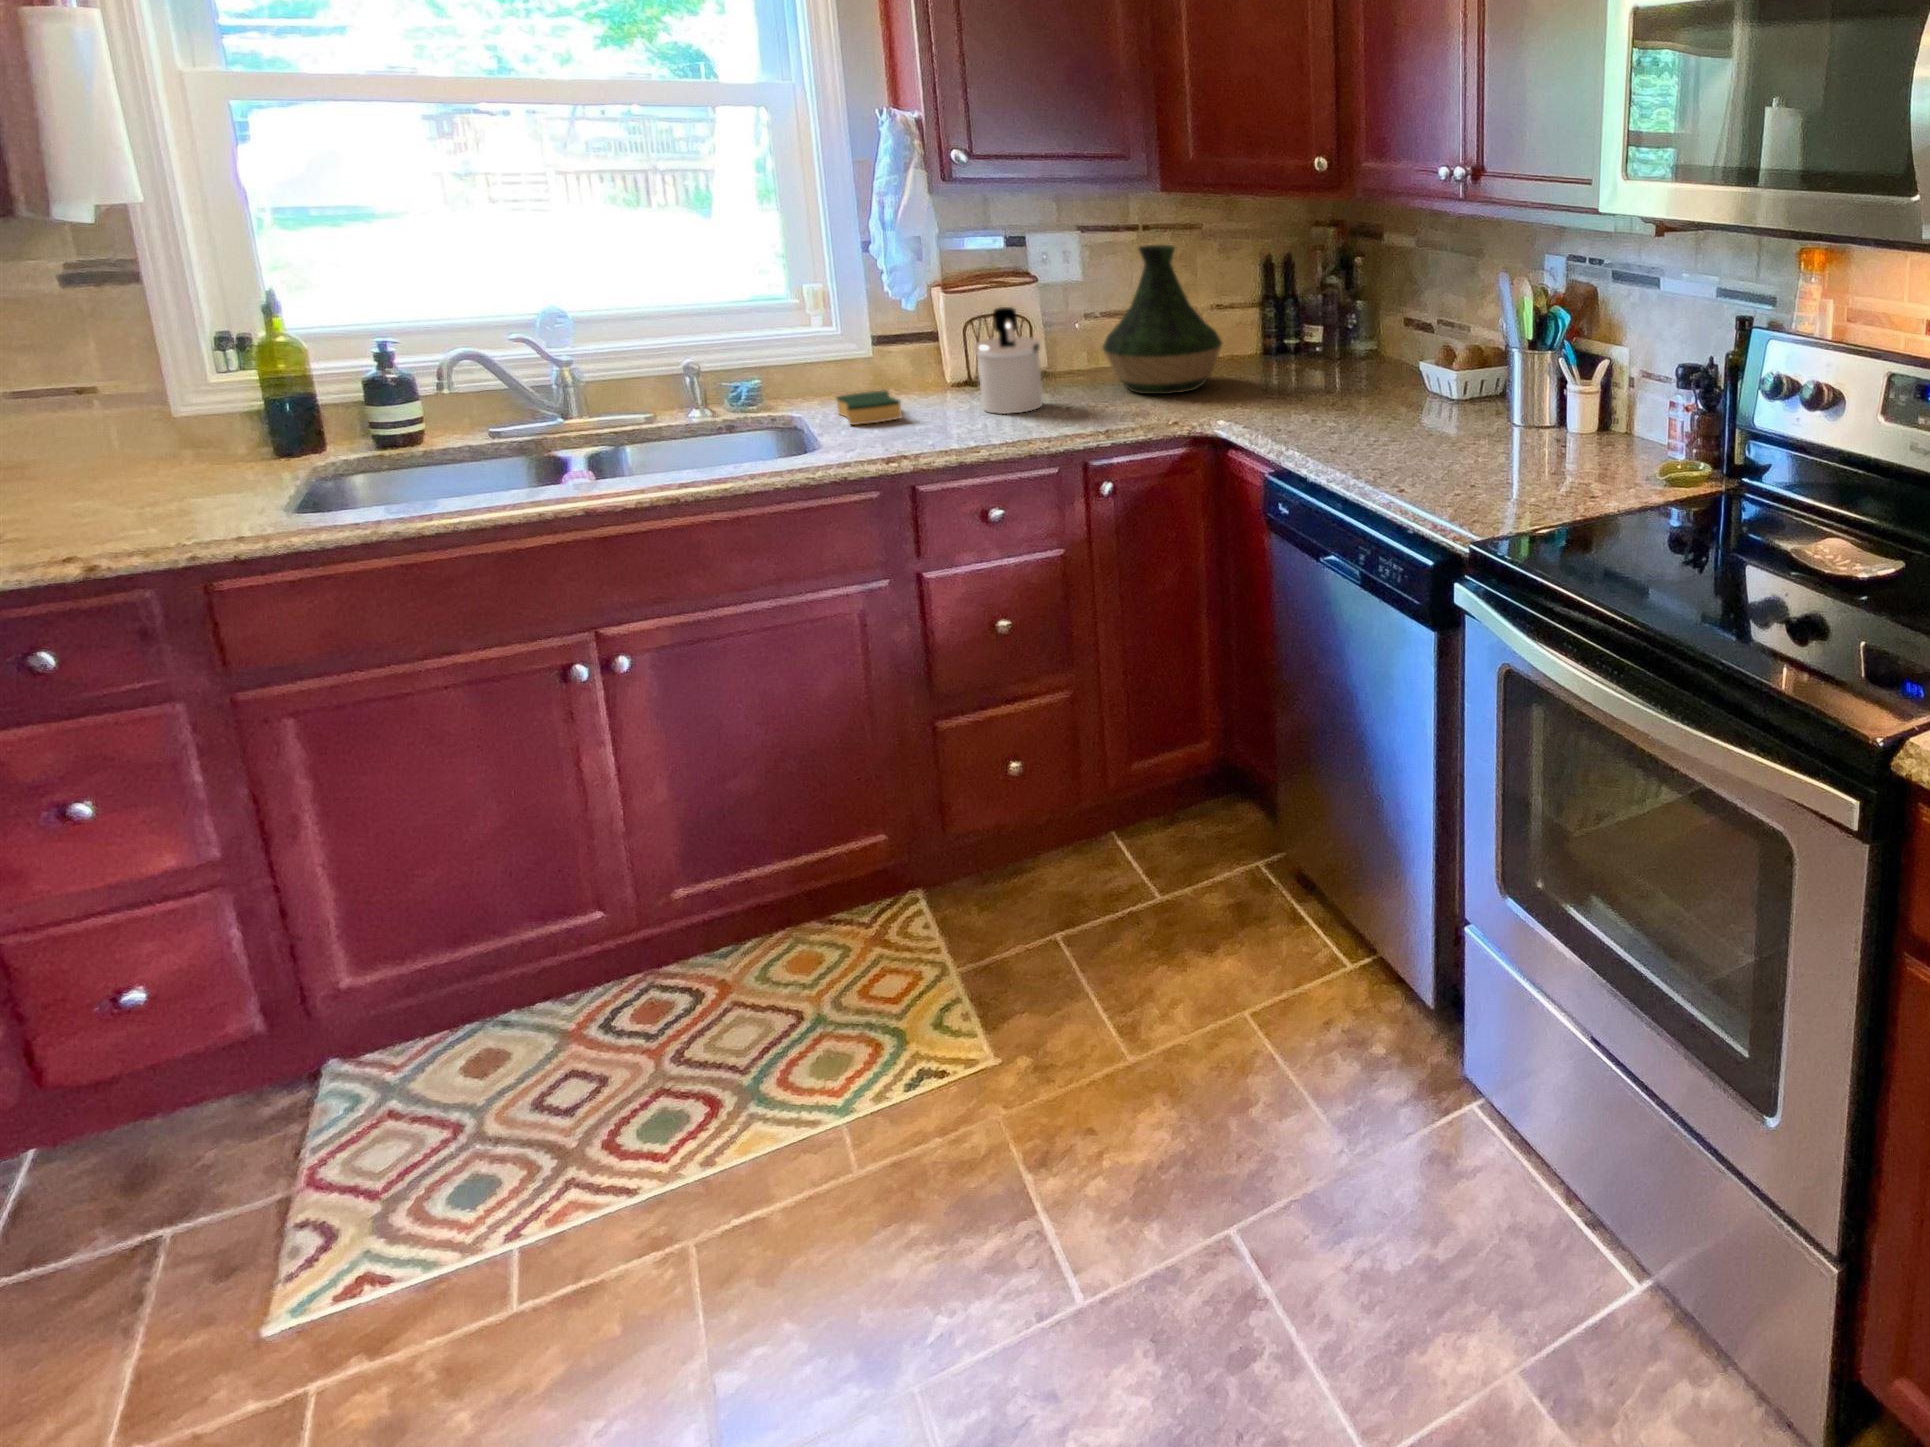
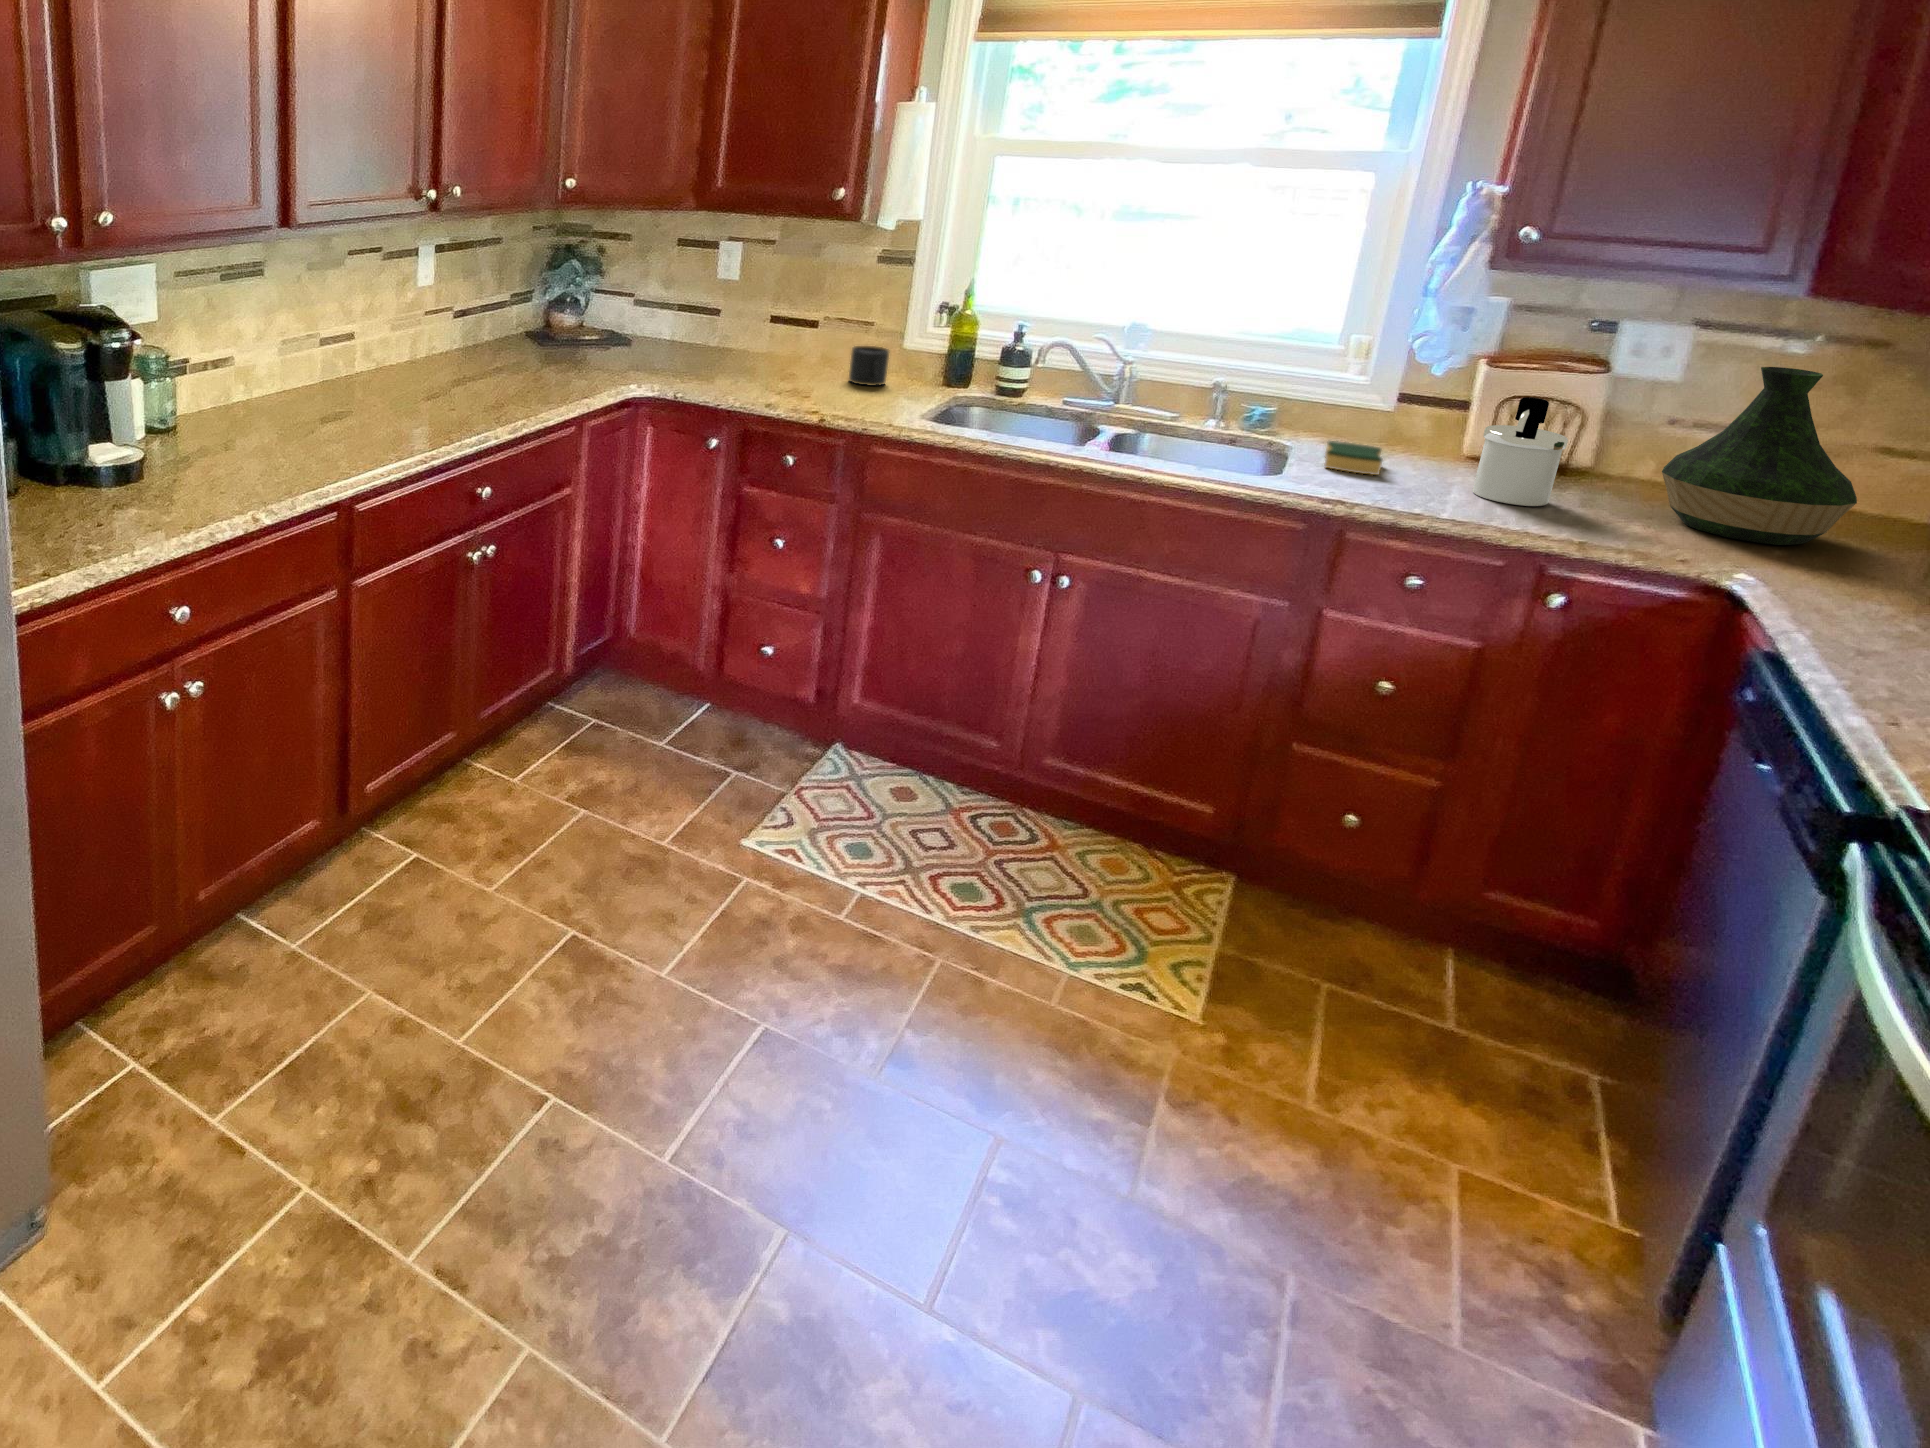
mug: none [71,424,168,494] -> present [849,346,889,386]

